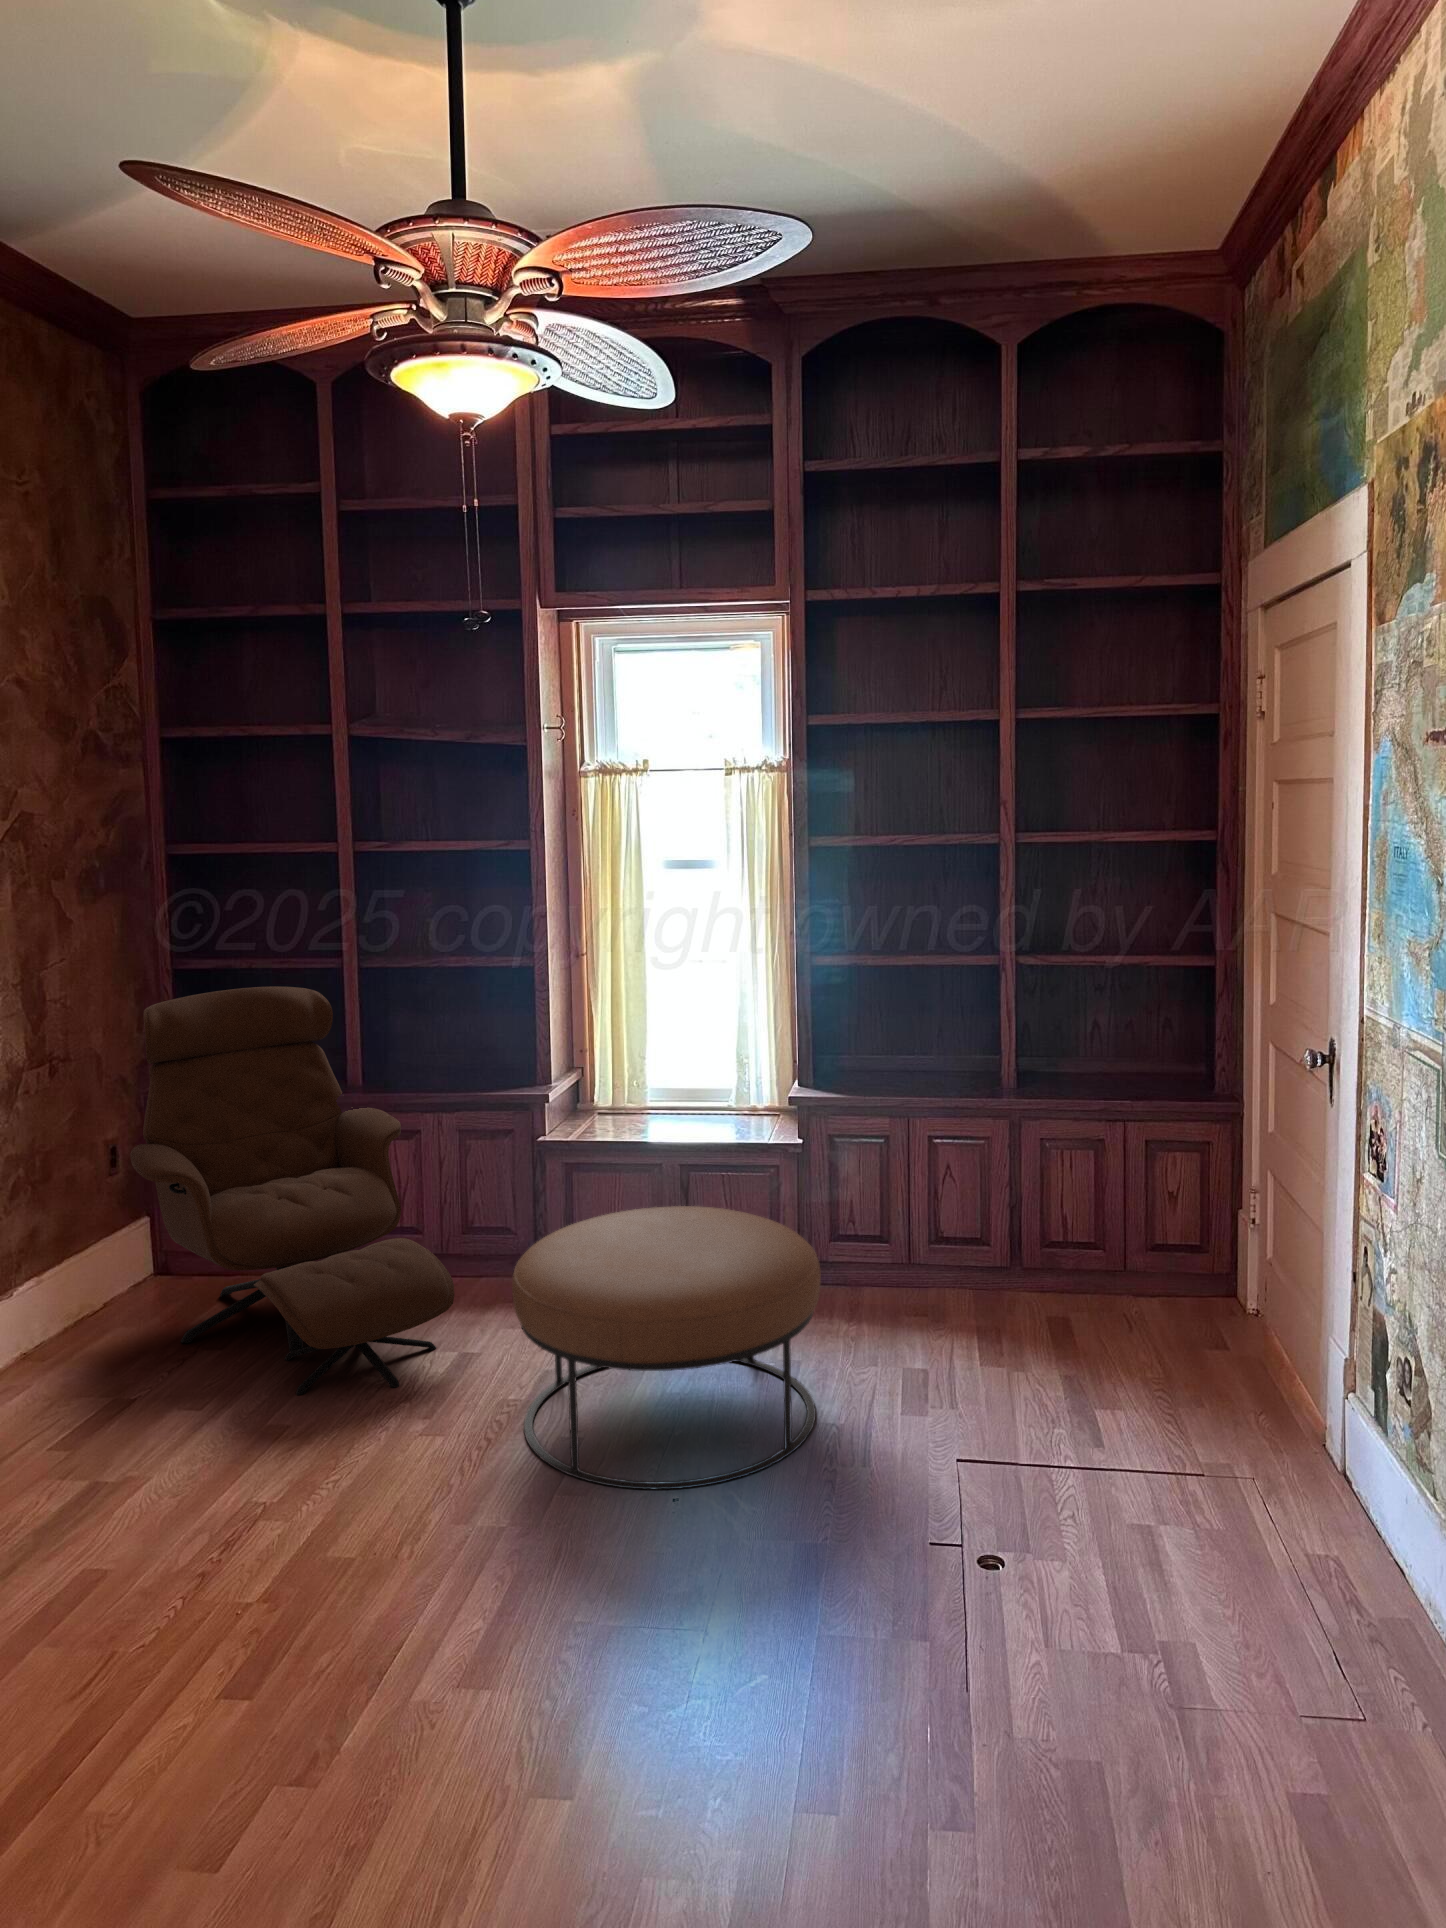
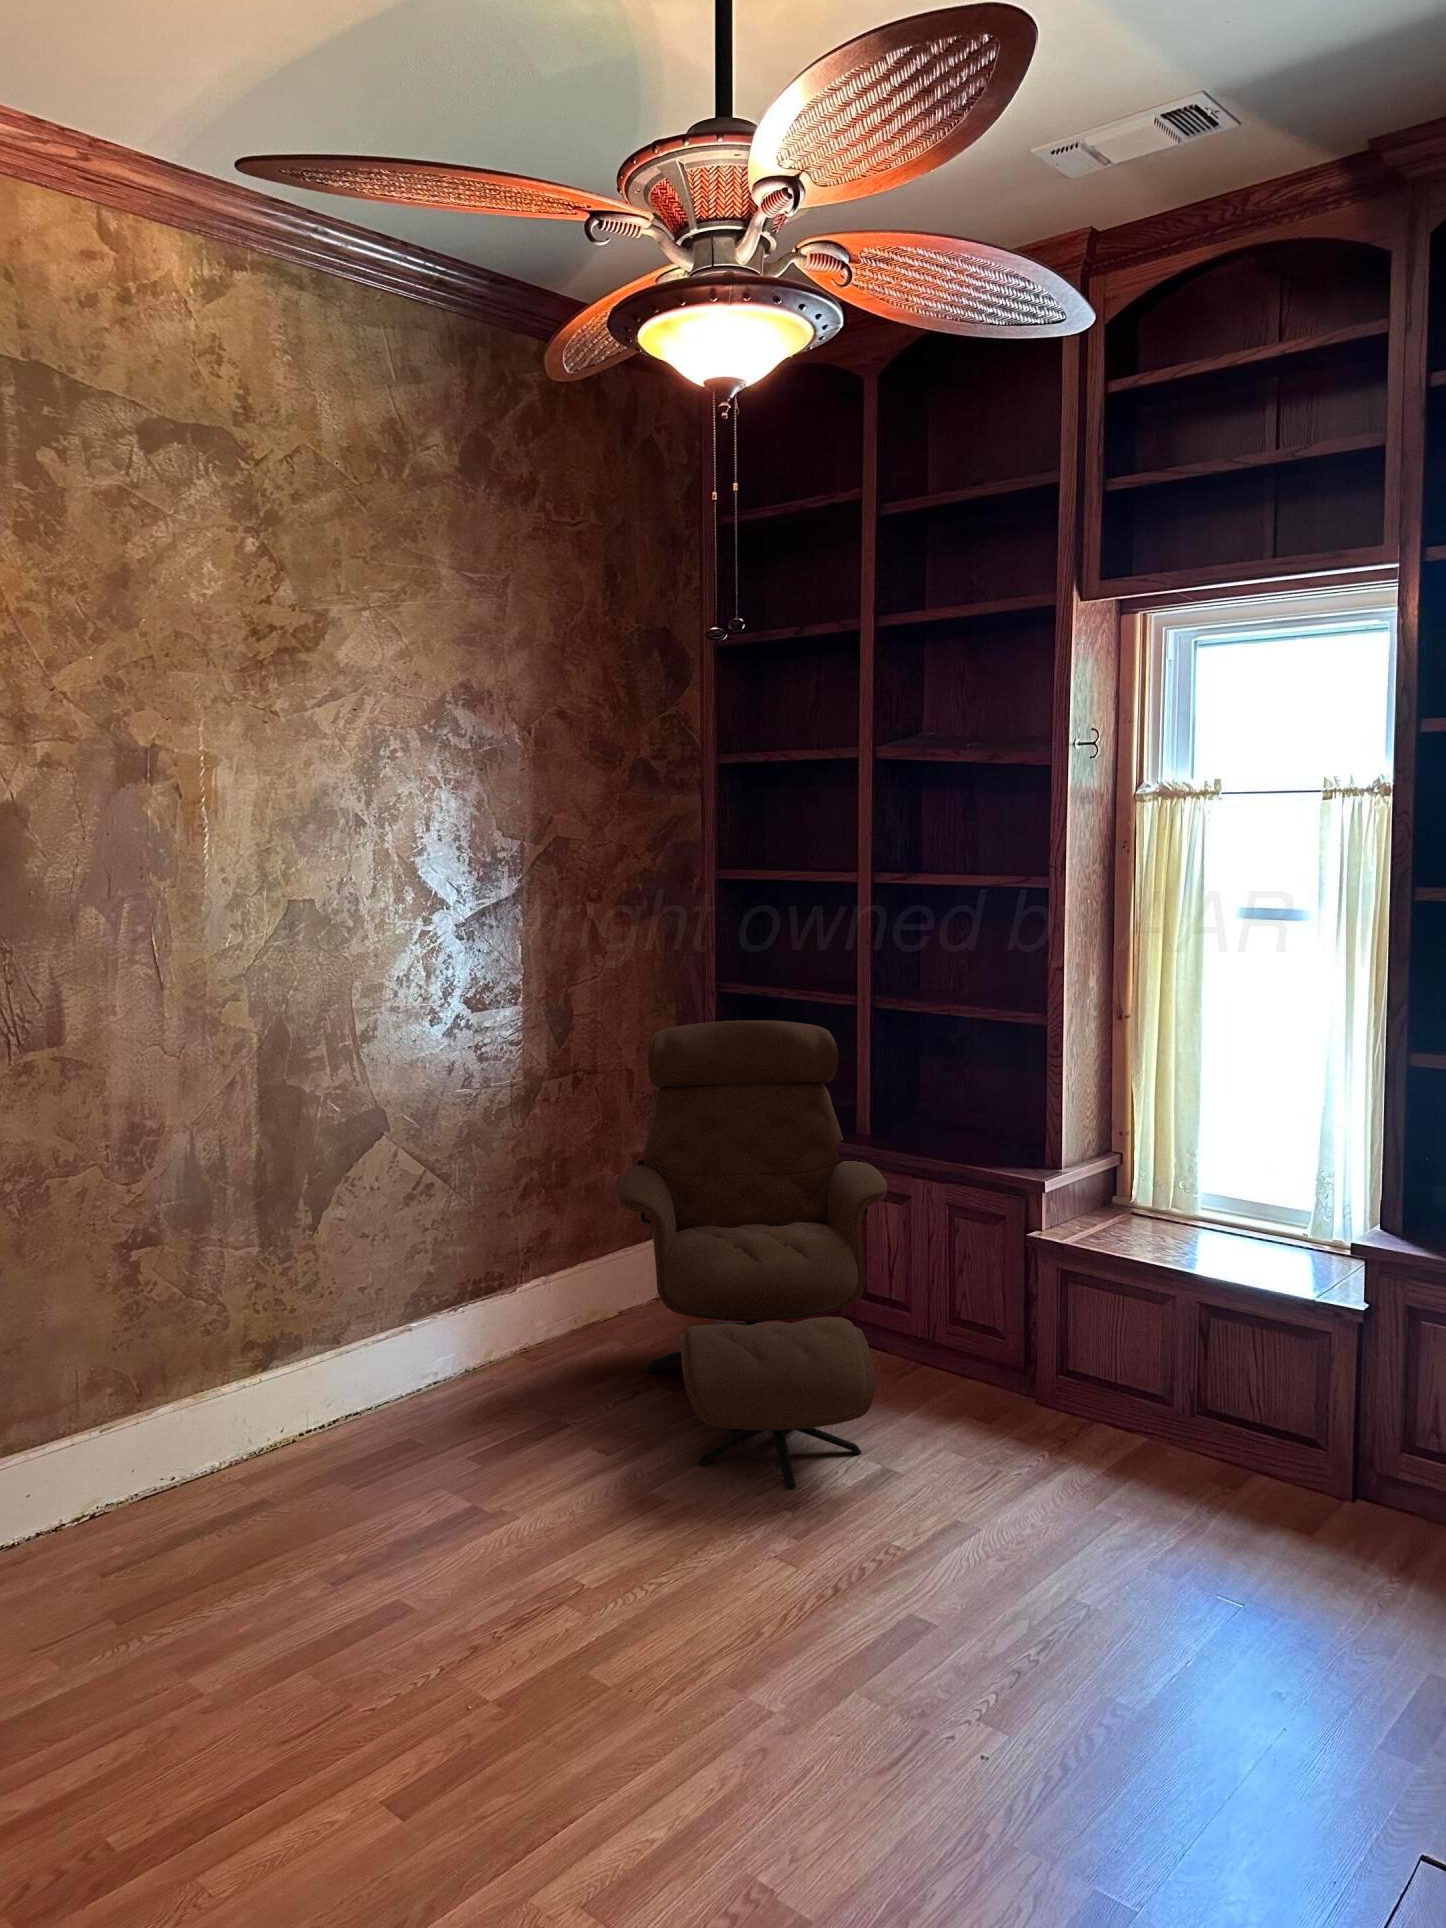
ottoman: present [512,1206,821,1490] -> none [860,1357,1282,1783]

